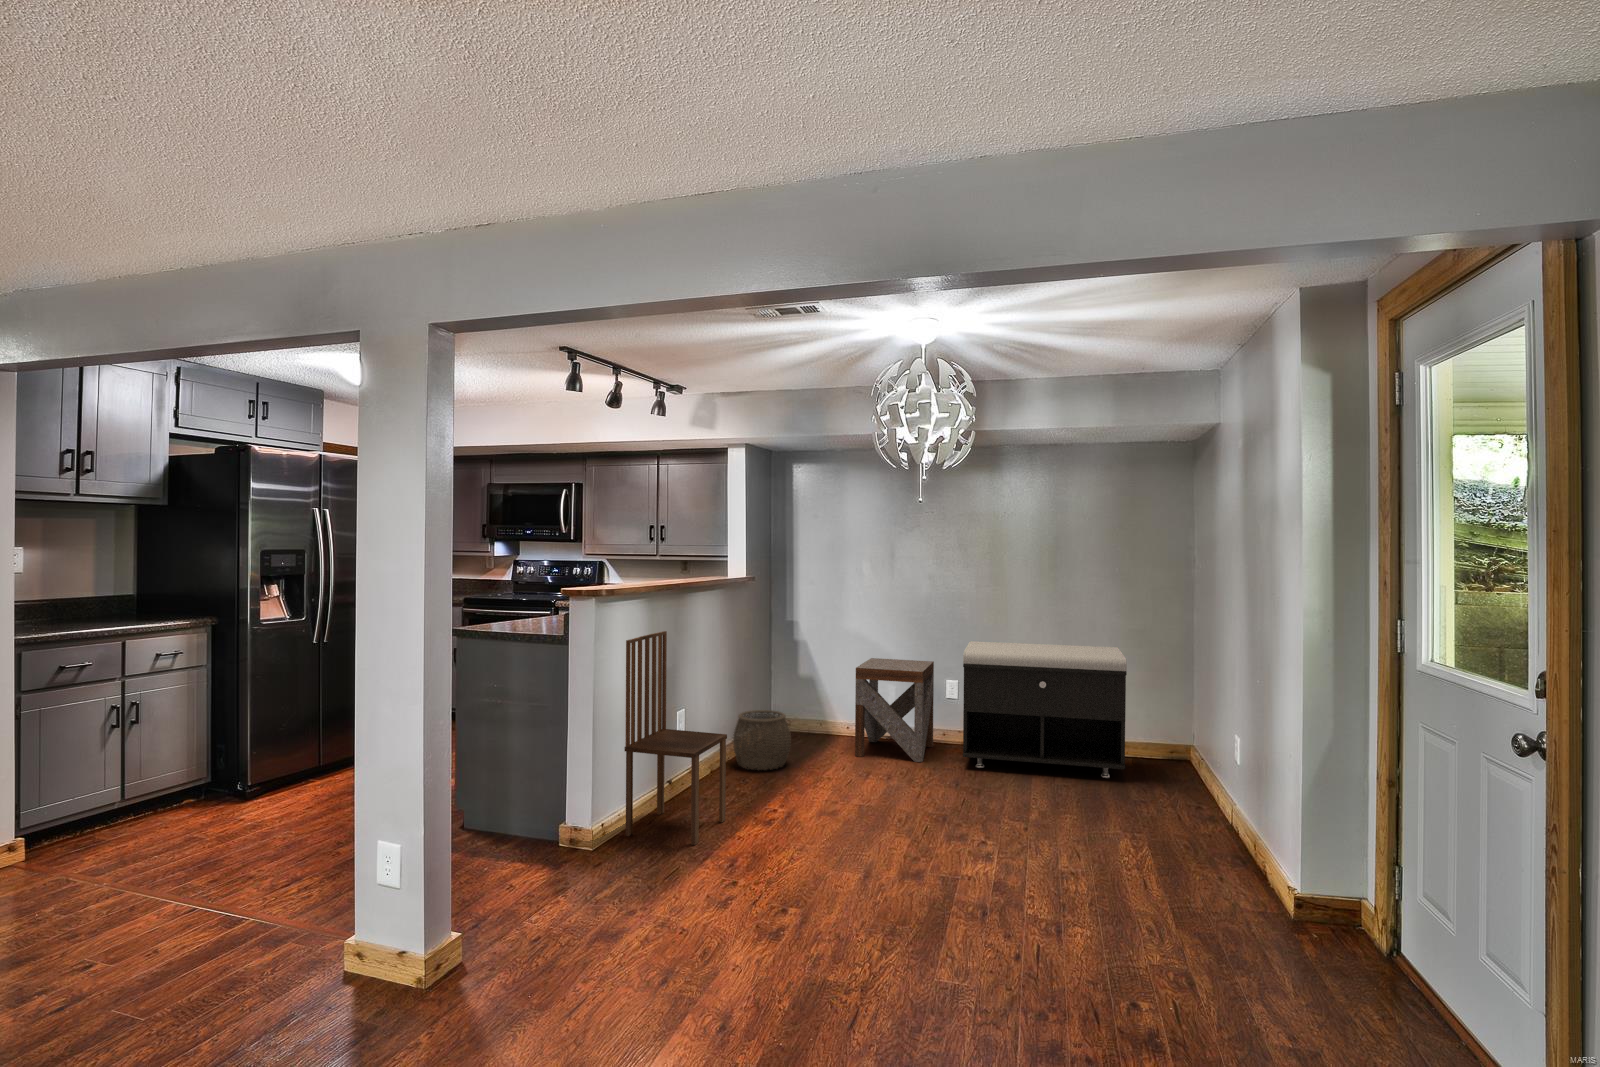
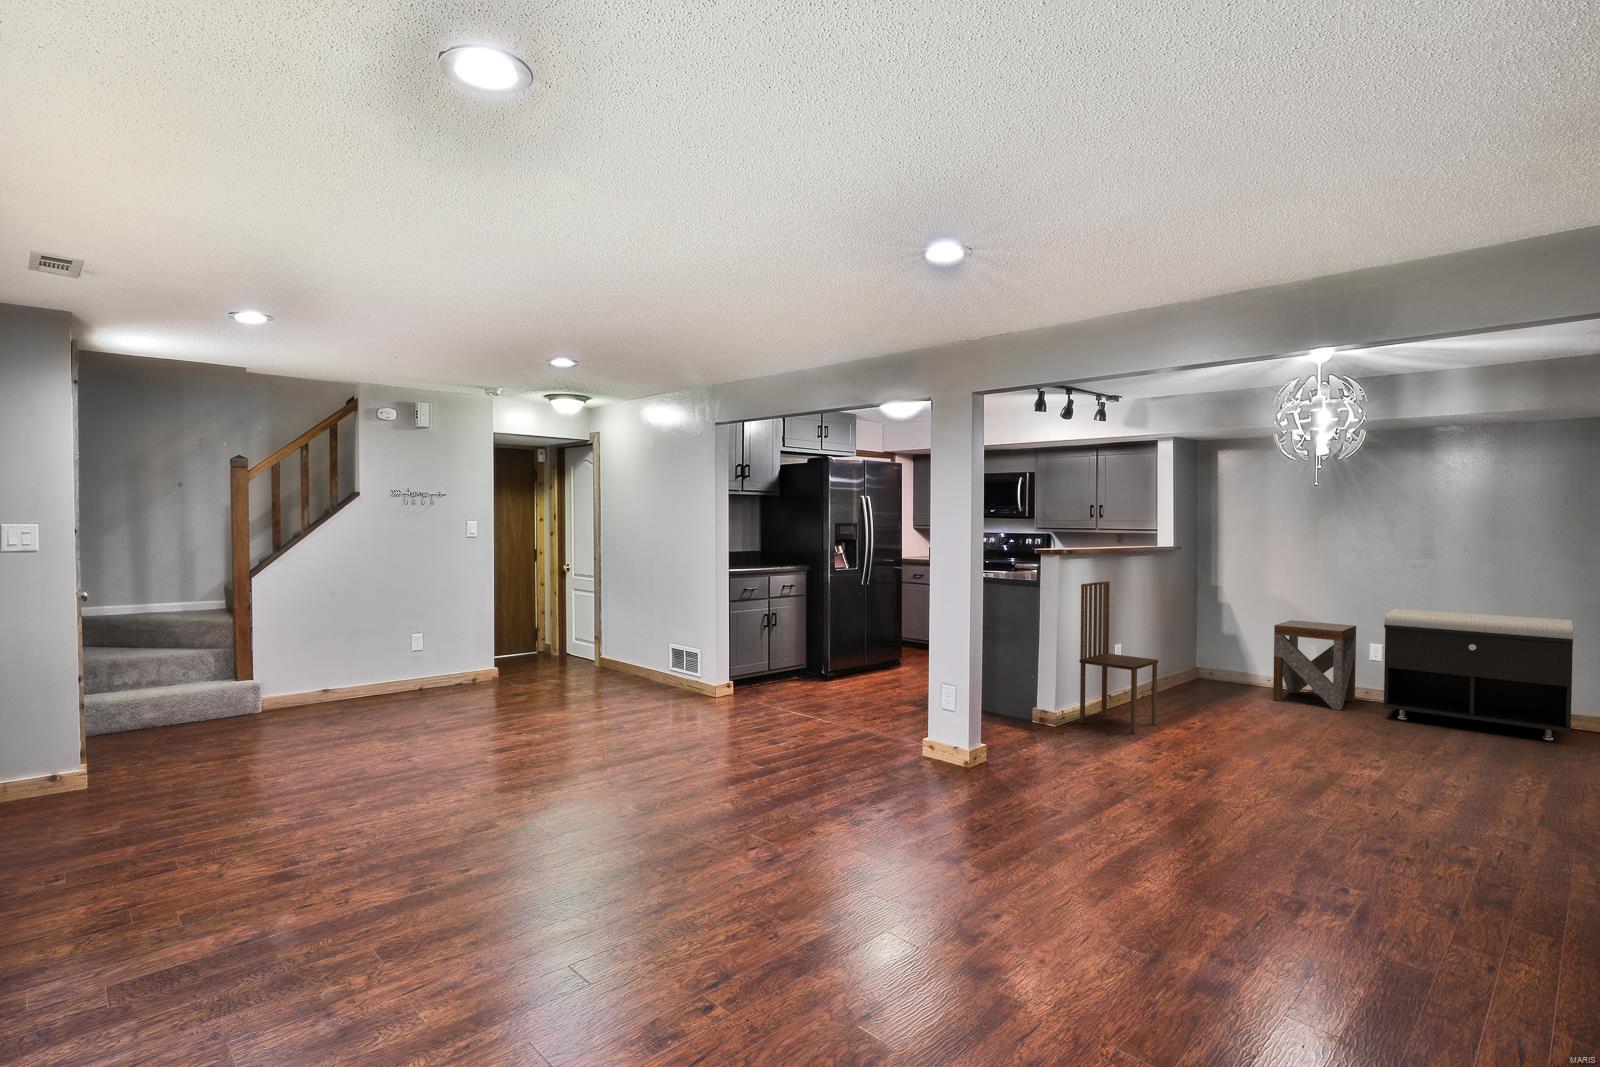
woven basket: present [733,710,791,770] -> none [1160,654,1212,701]

